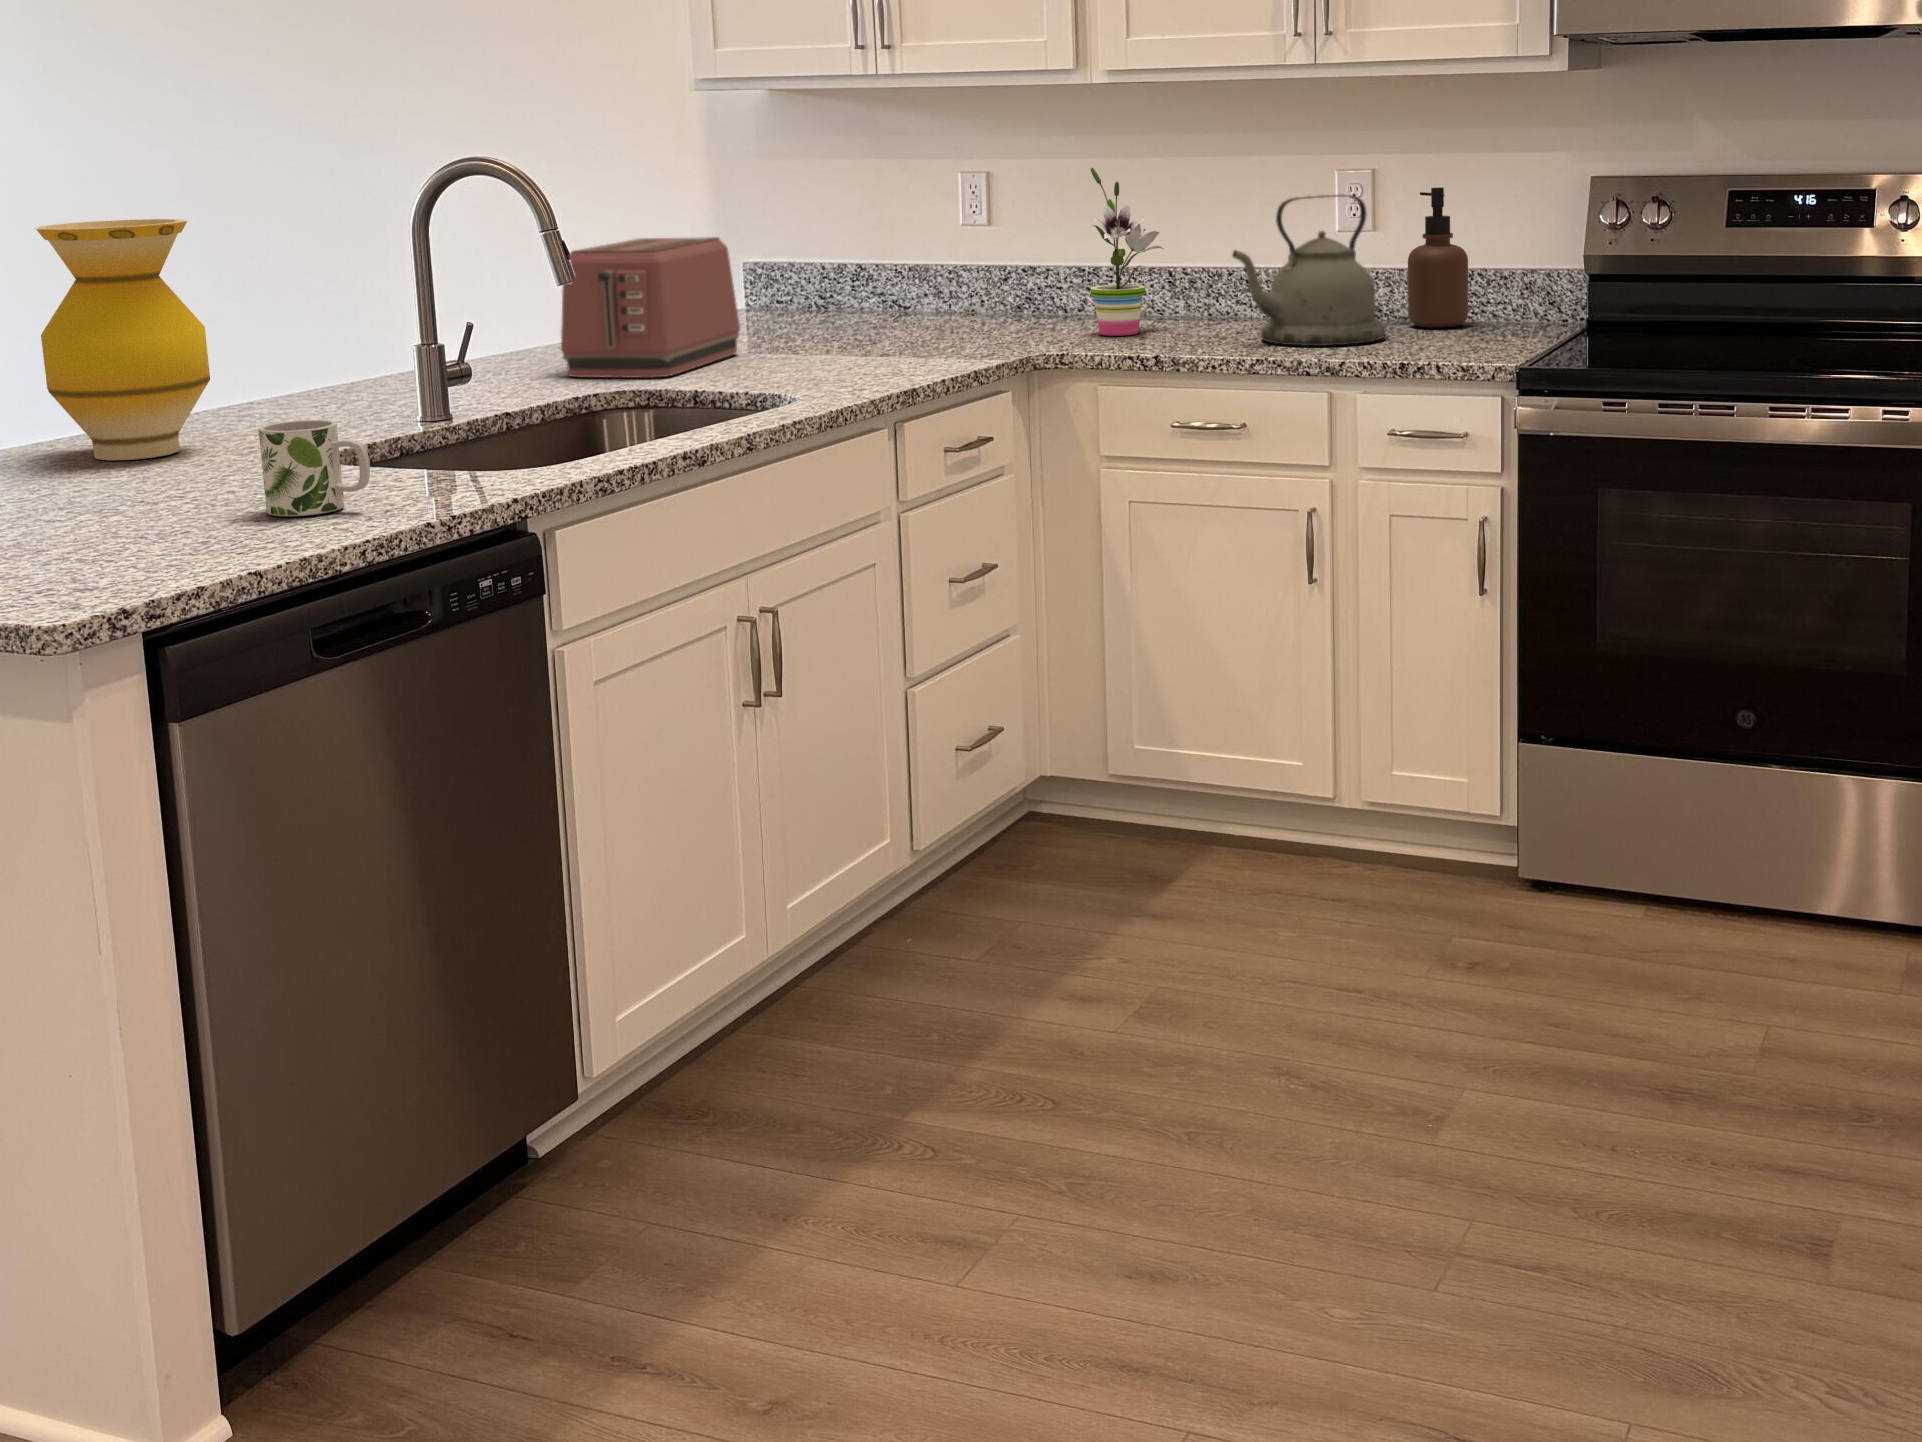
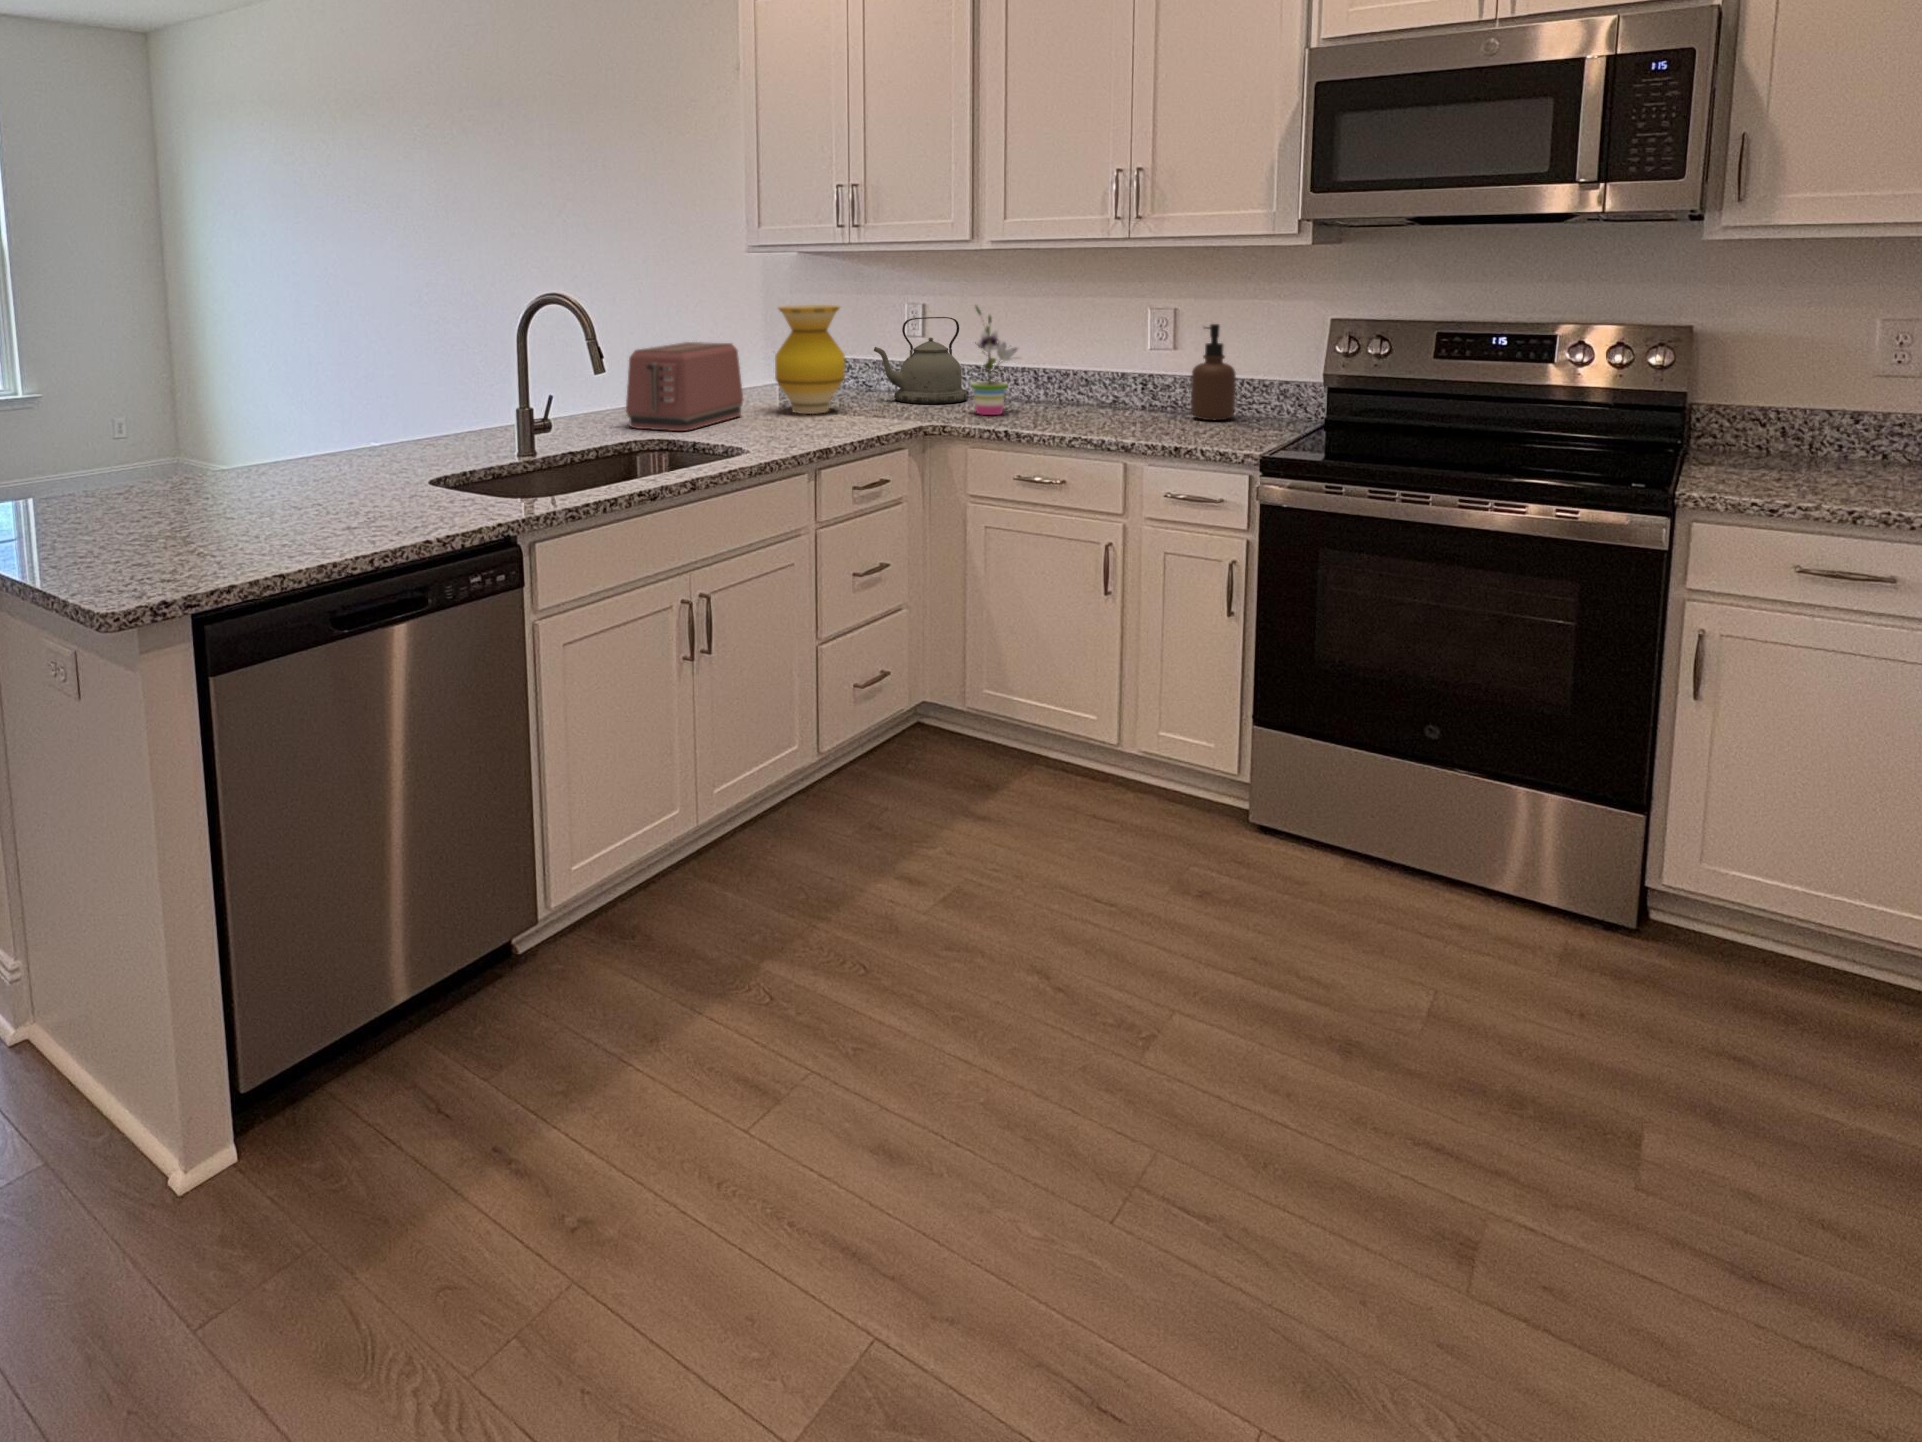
kettle: present [1232,195,1386,346] -> present [874,317,967,404]
vase: present [35,219,210,460] -> present [775,305,845,414]
mug: present [259,420,370,516] -> none [351,463,416,527]

